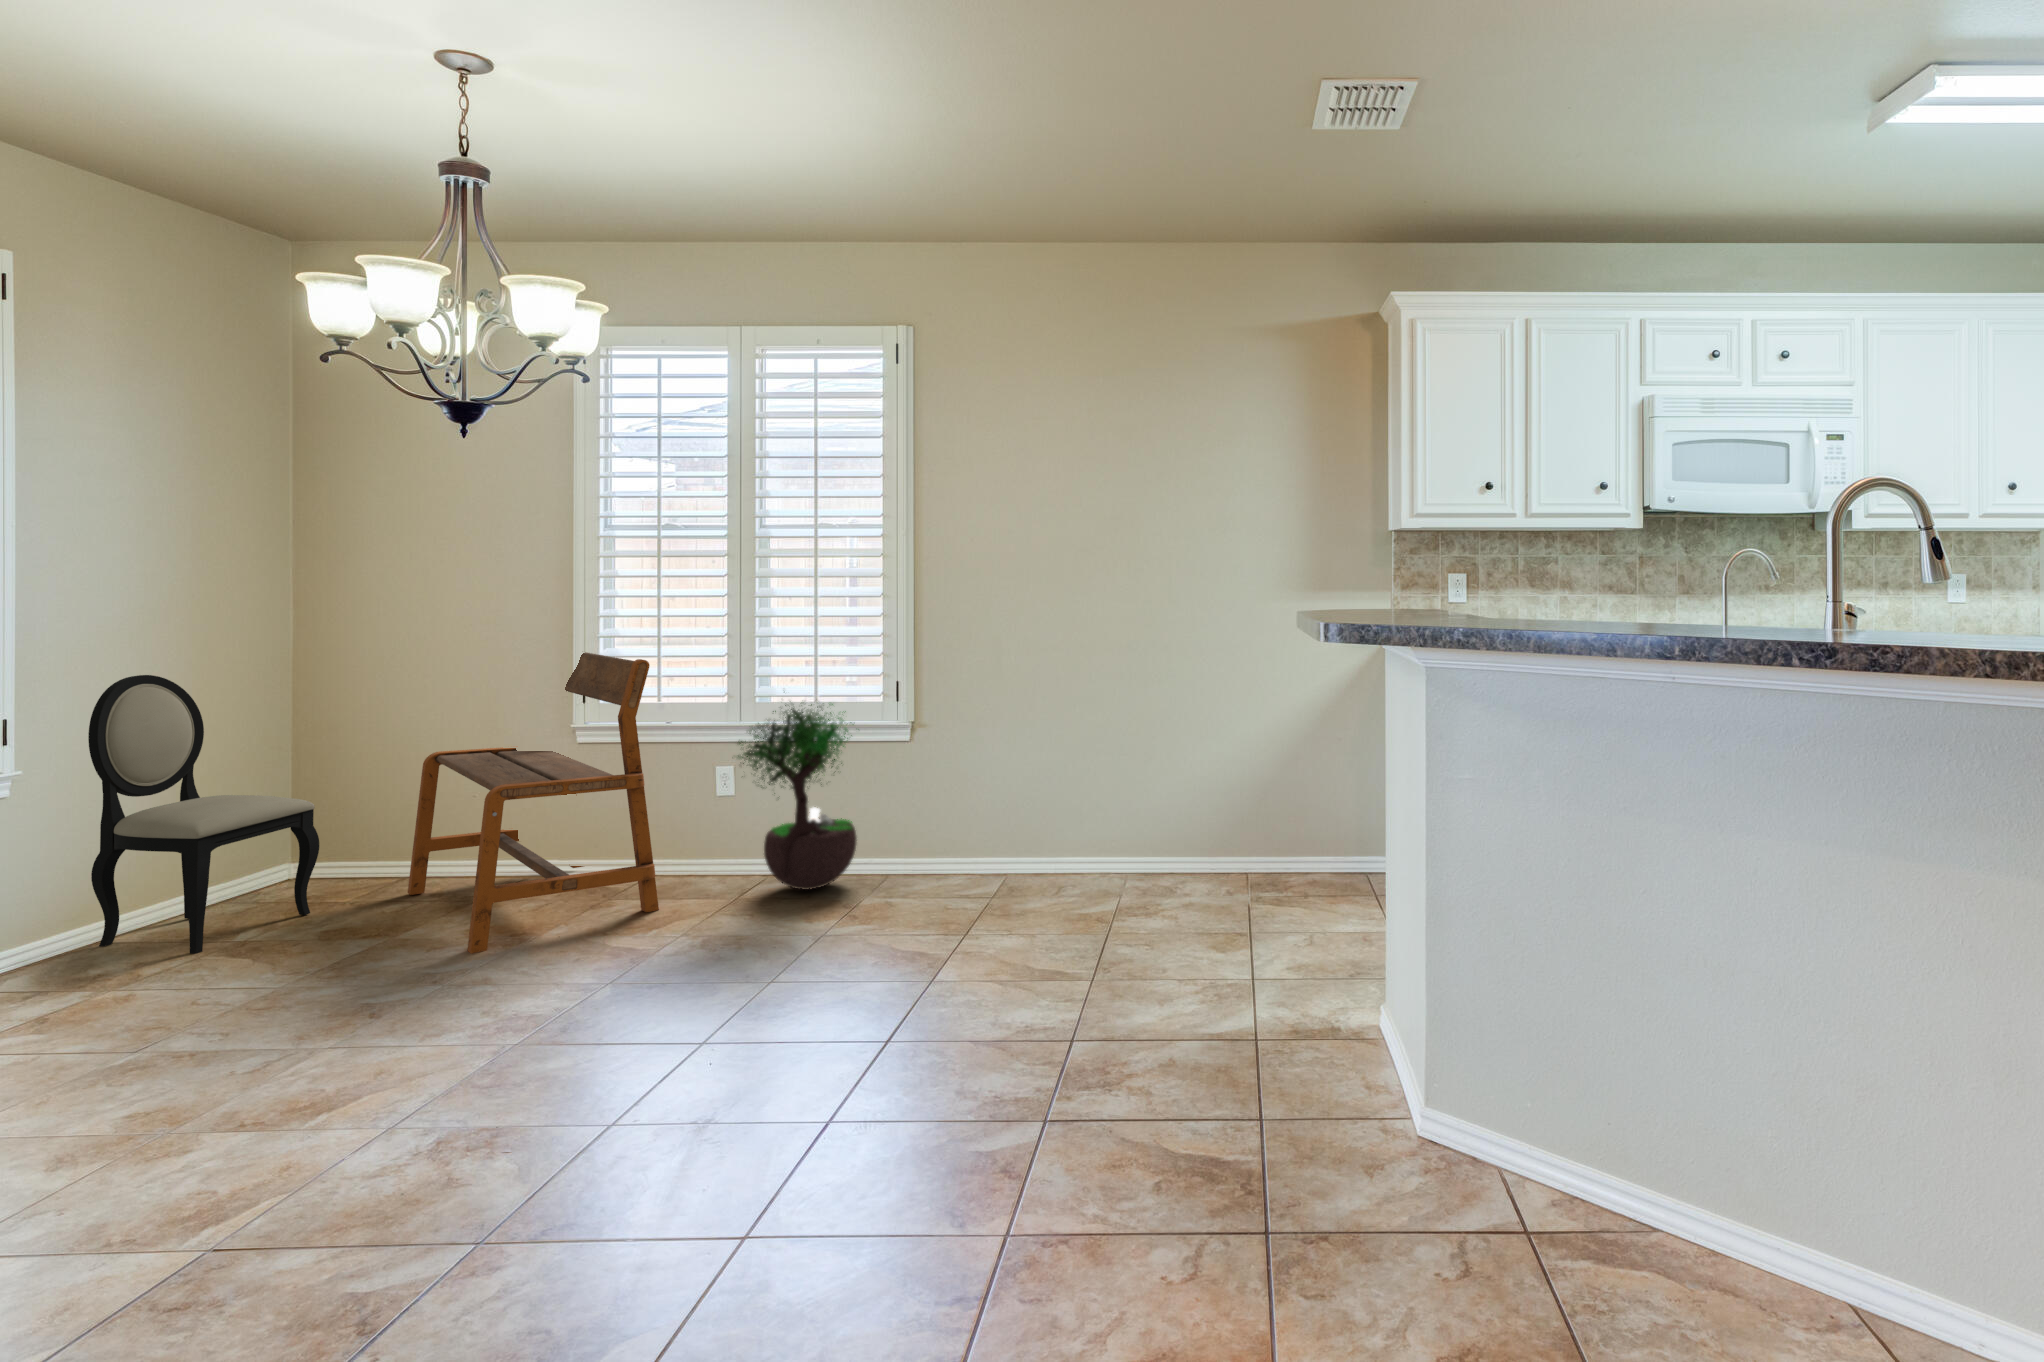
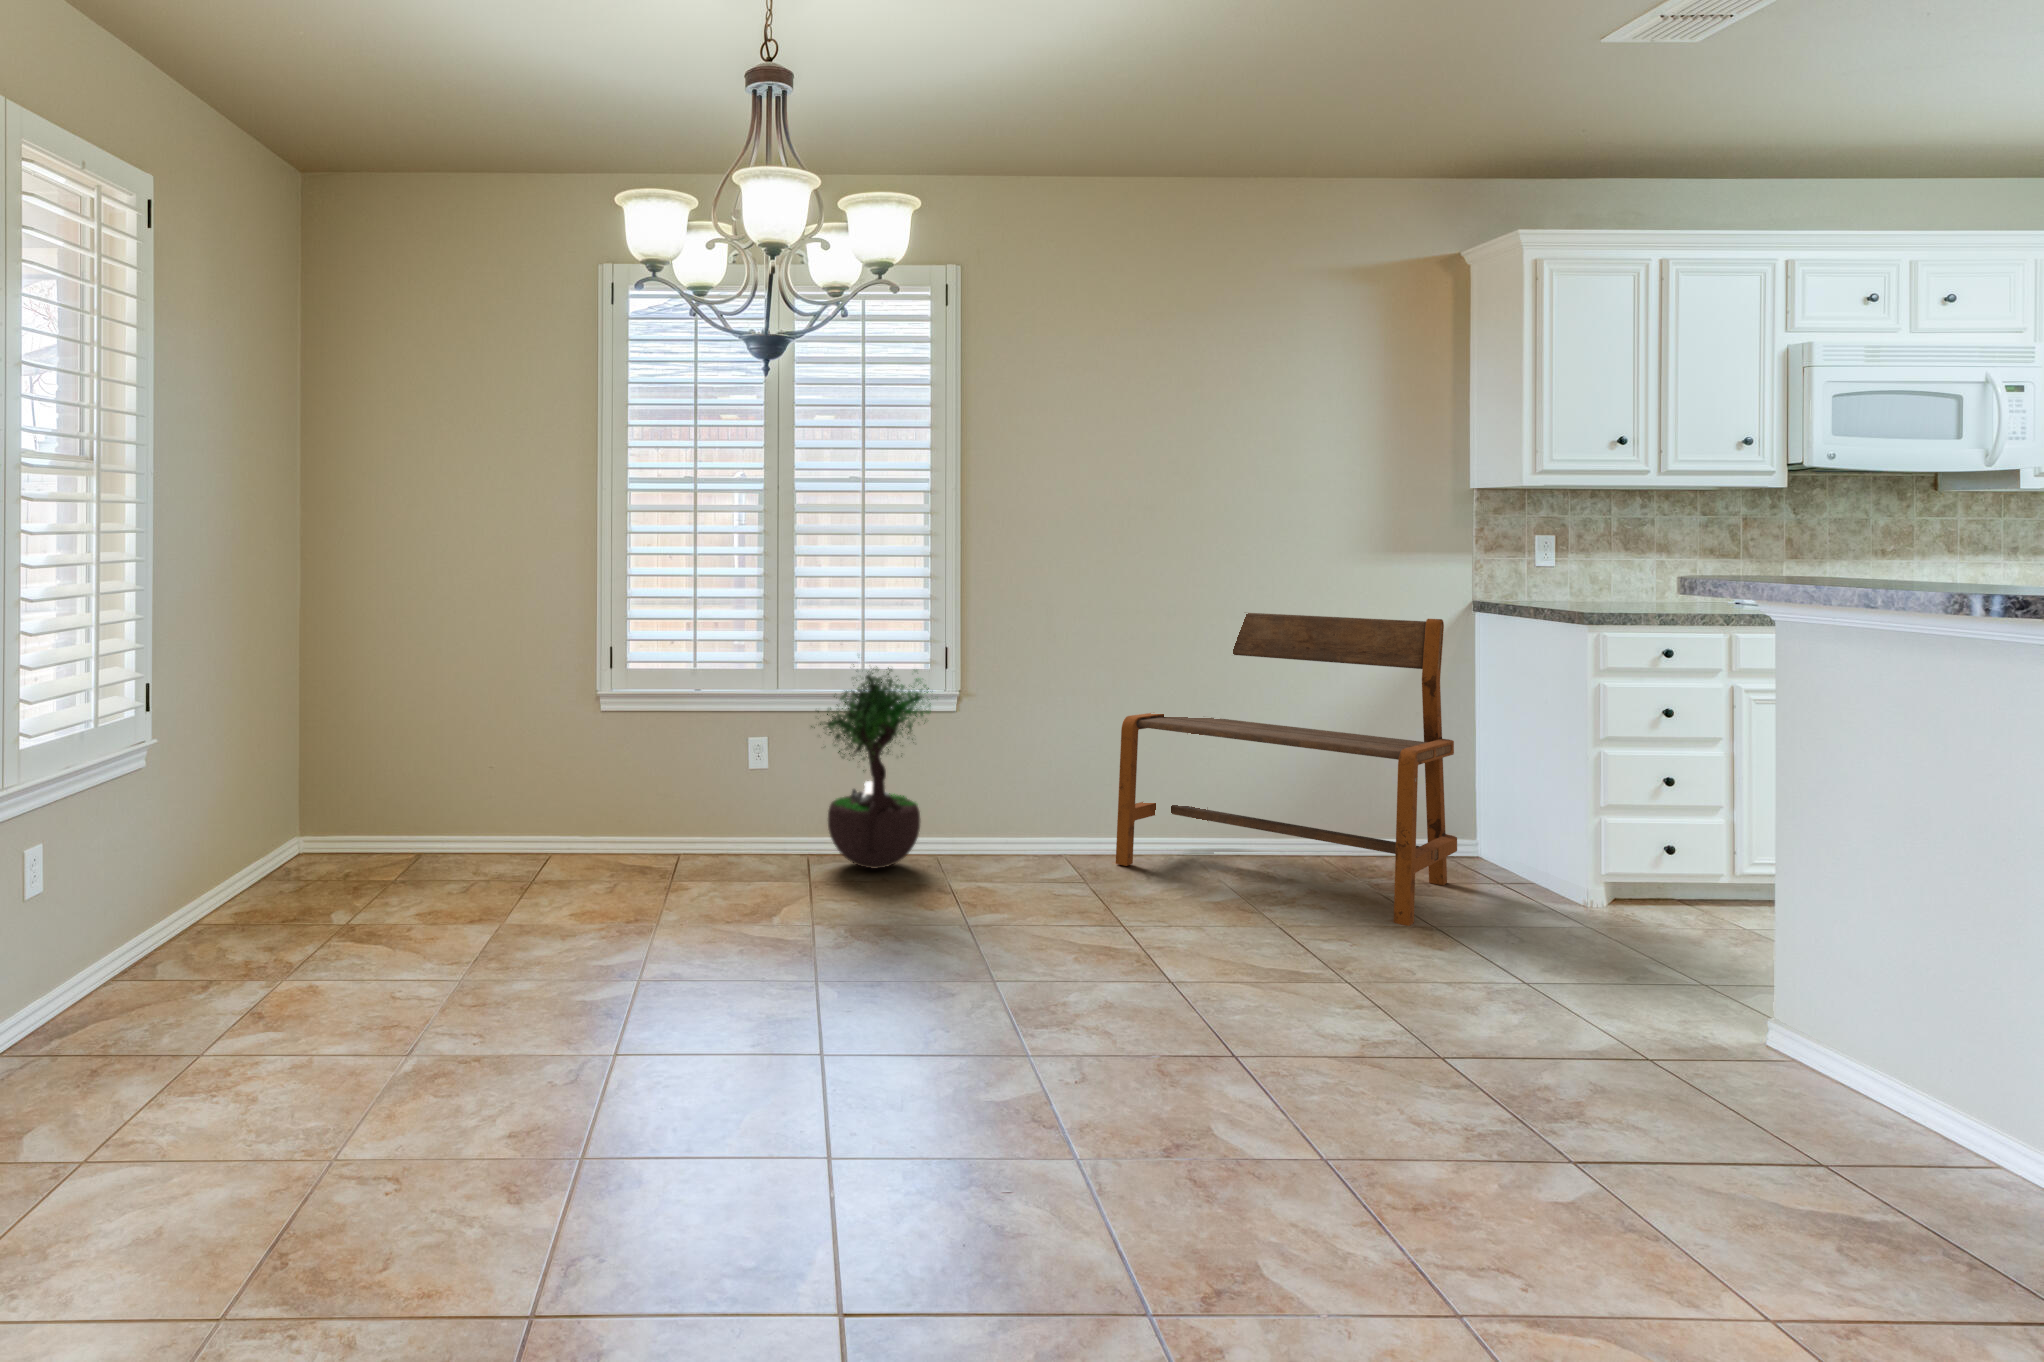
bench: present [408,652,659,953] -> present [1116,613,1457,926]
dining chair: present [88,675,319,954] -> none [191,633,383,932]

